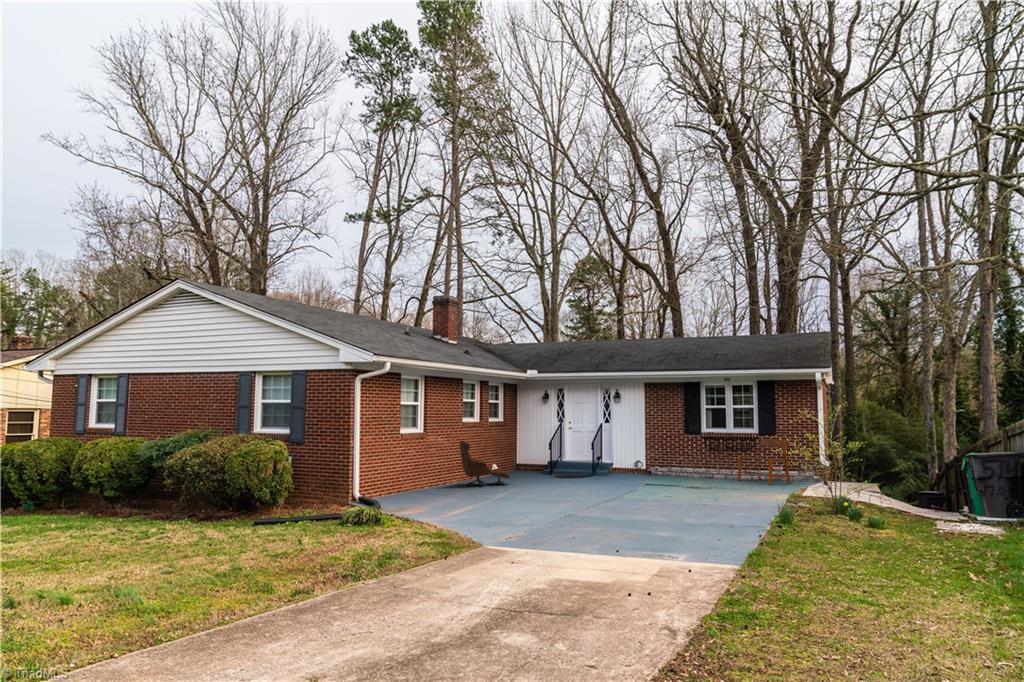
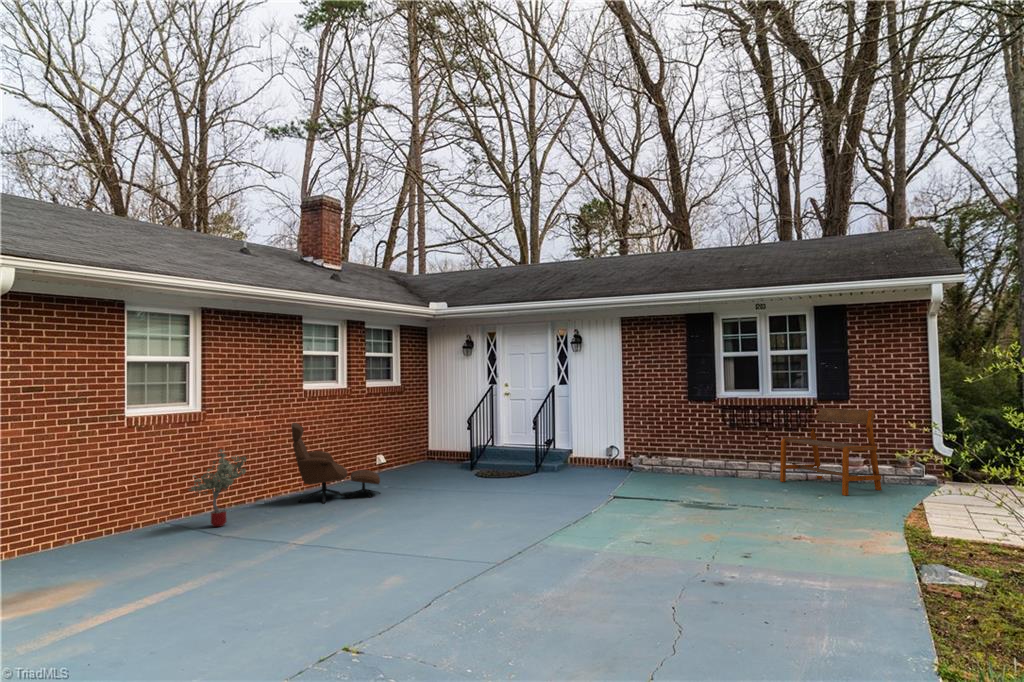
potted tree: none [428,453,453,494] -> present [189,449,247,527]

